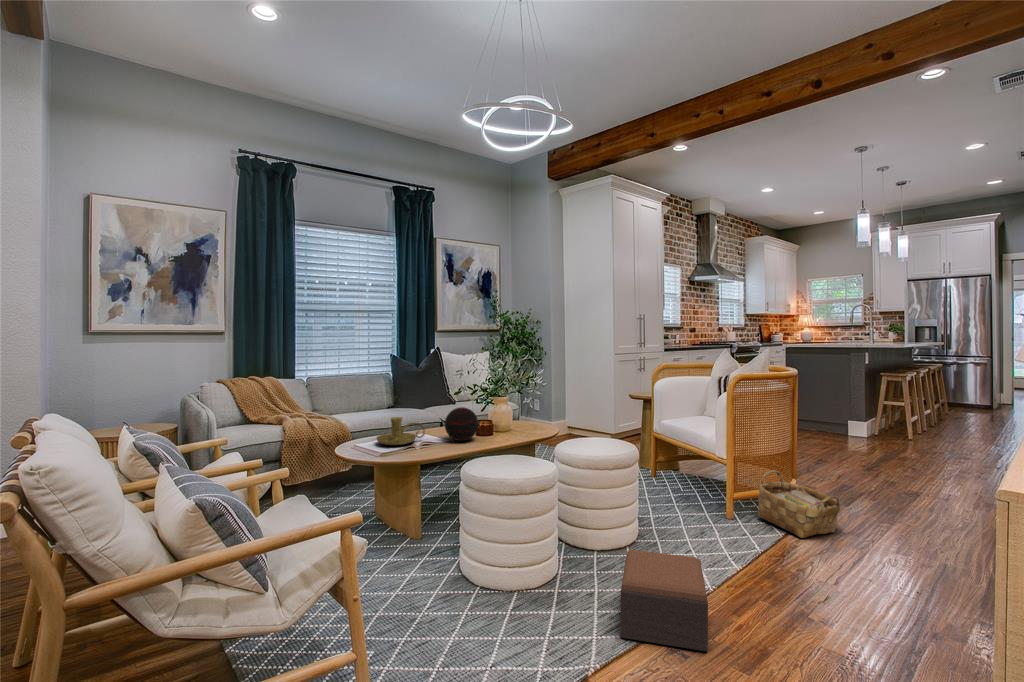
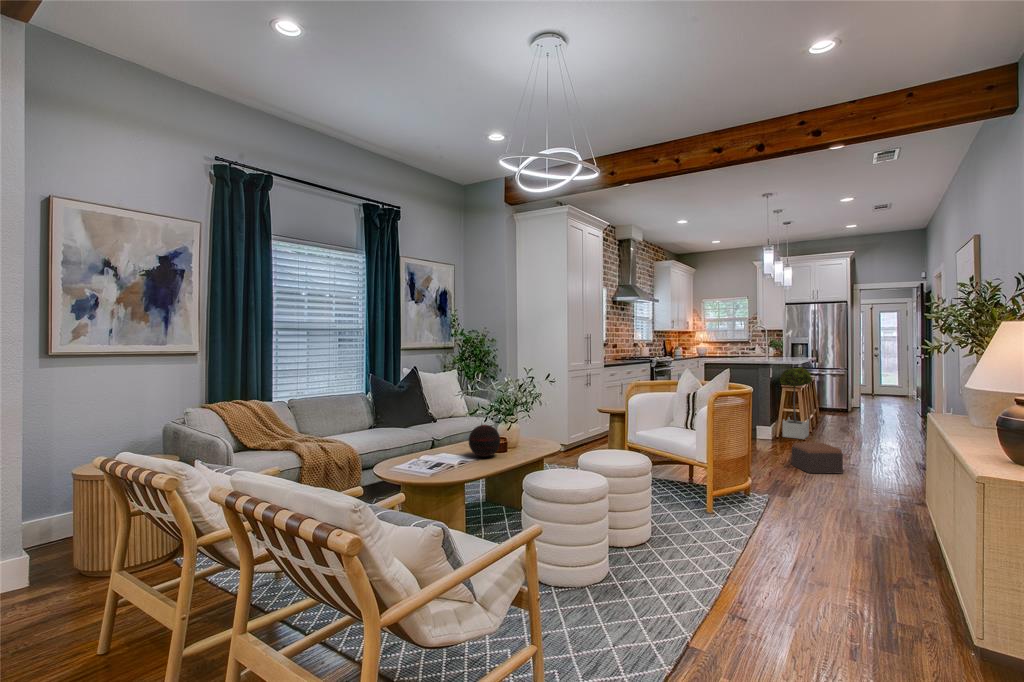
potted tree: none [881,354,926,442] -> present [780,367,813,439]
candle holder: present [376,417,425,445] -> none [405,437,450,464]
woven basket: present [758,470,840,538] -> none [731,467,799,521]
footstool: present [620,550,708,651] -> present [792,443,843,473]

